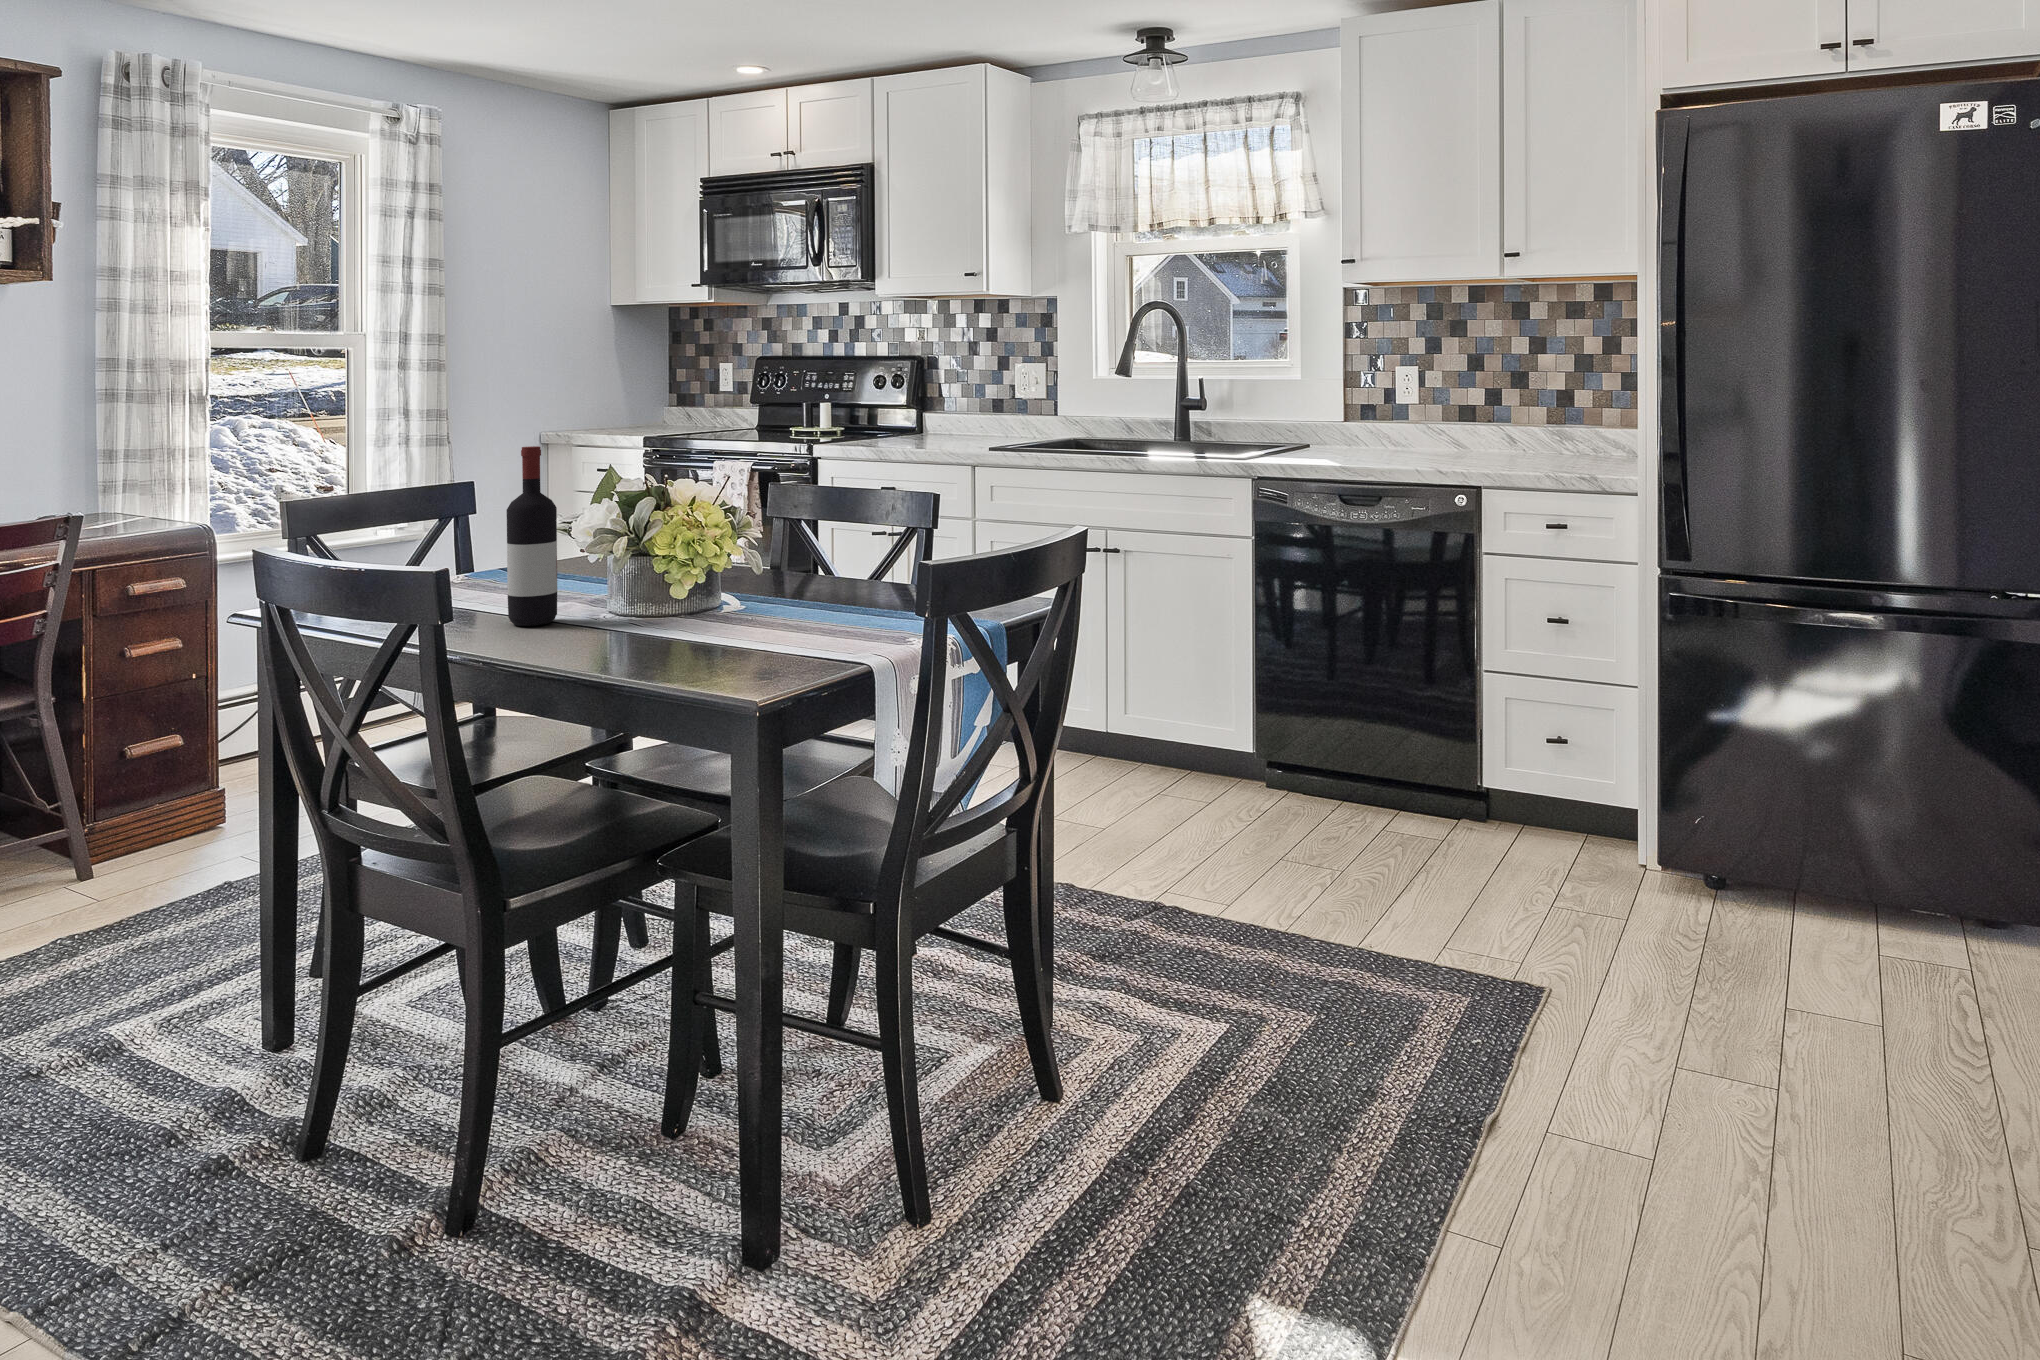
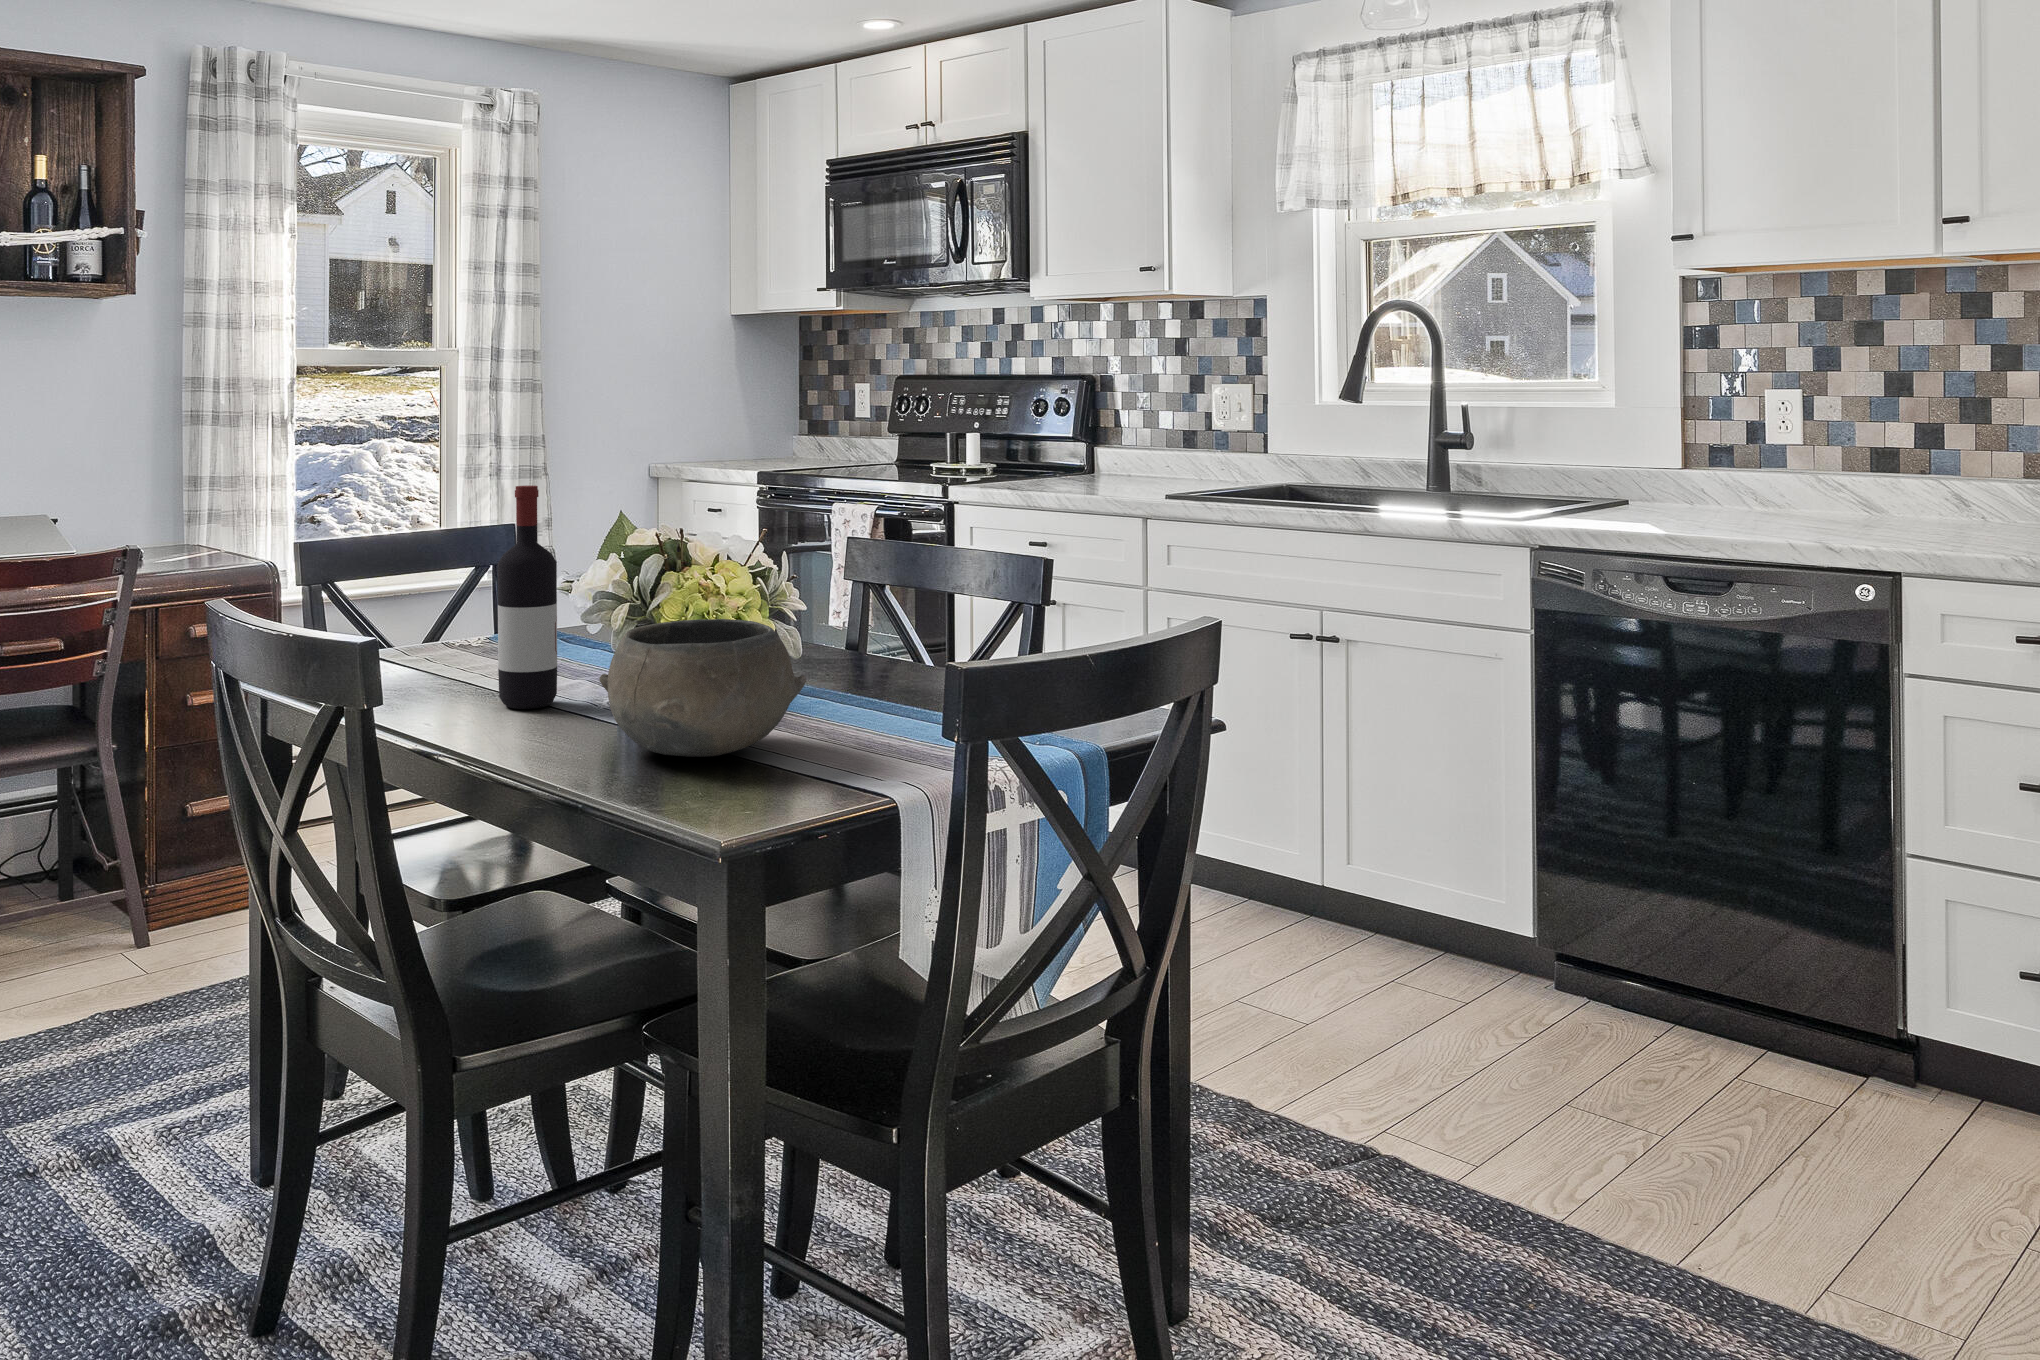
bowl: none [613,545,780,649] -> present [599,619,806,757]

